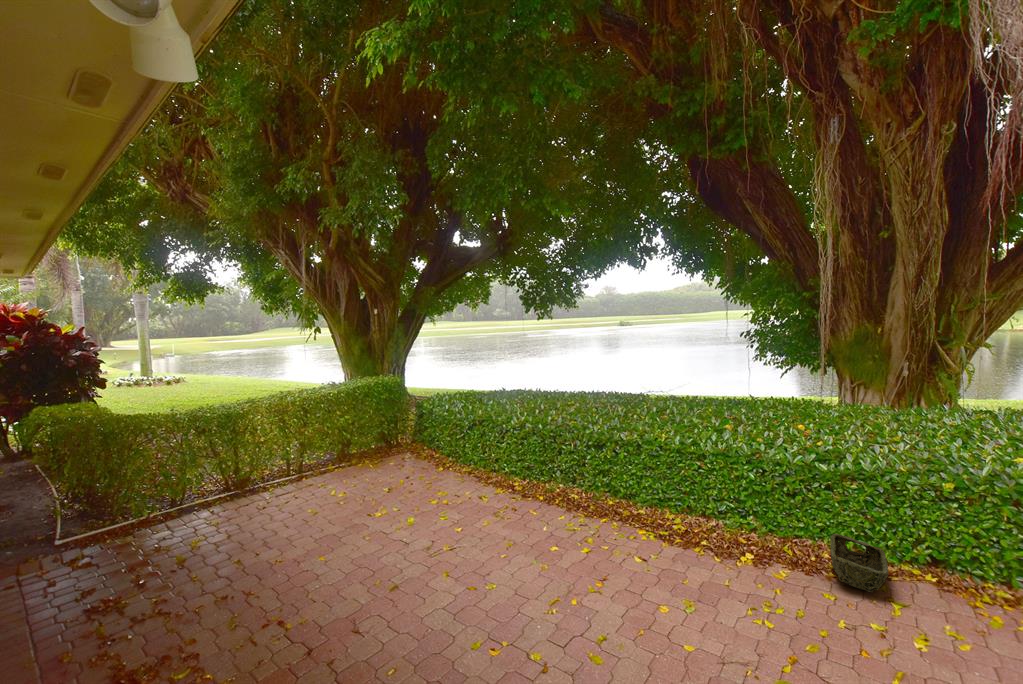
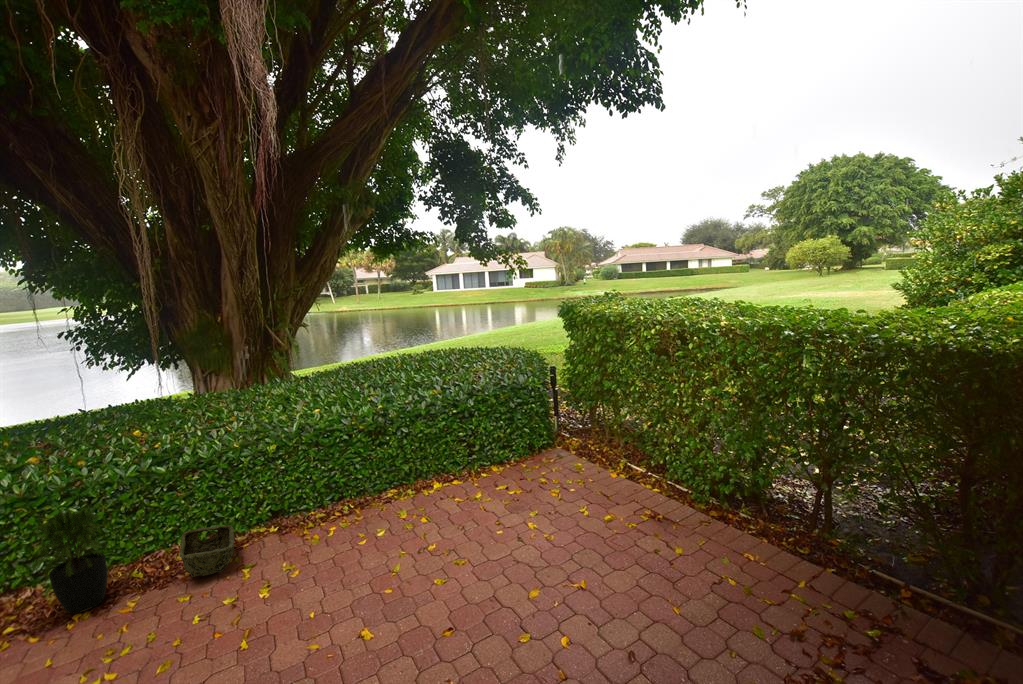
potted plant: none [720,471,774,558] -> present [33,508,107,614]

